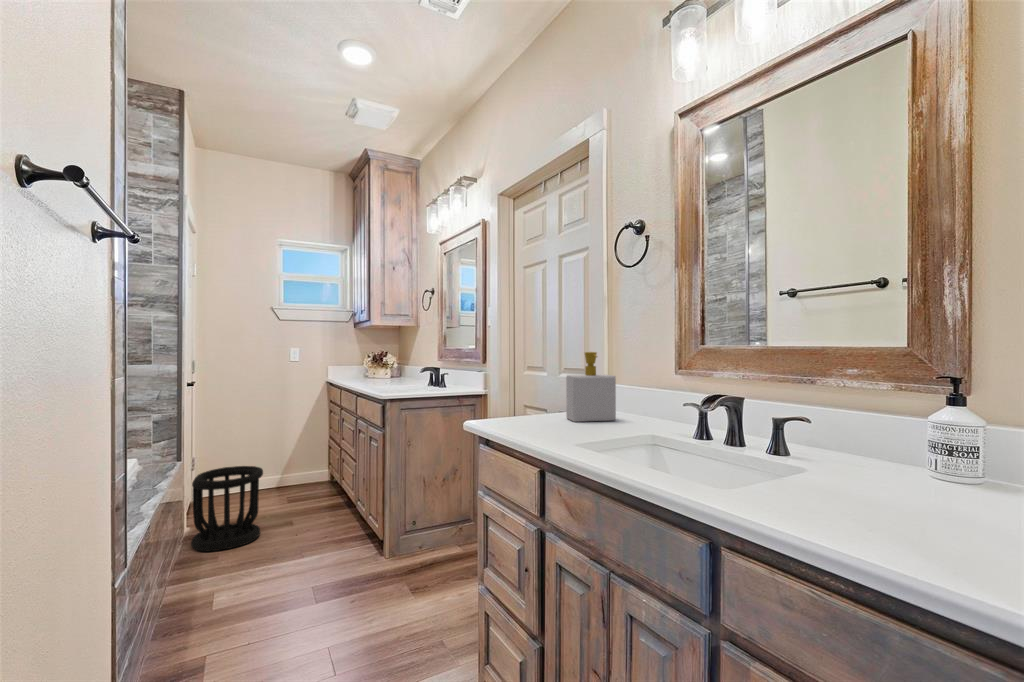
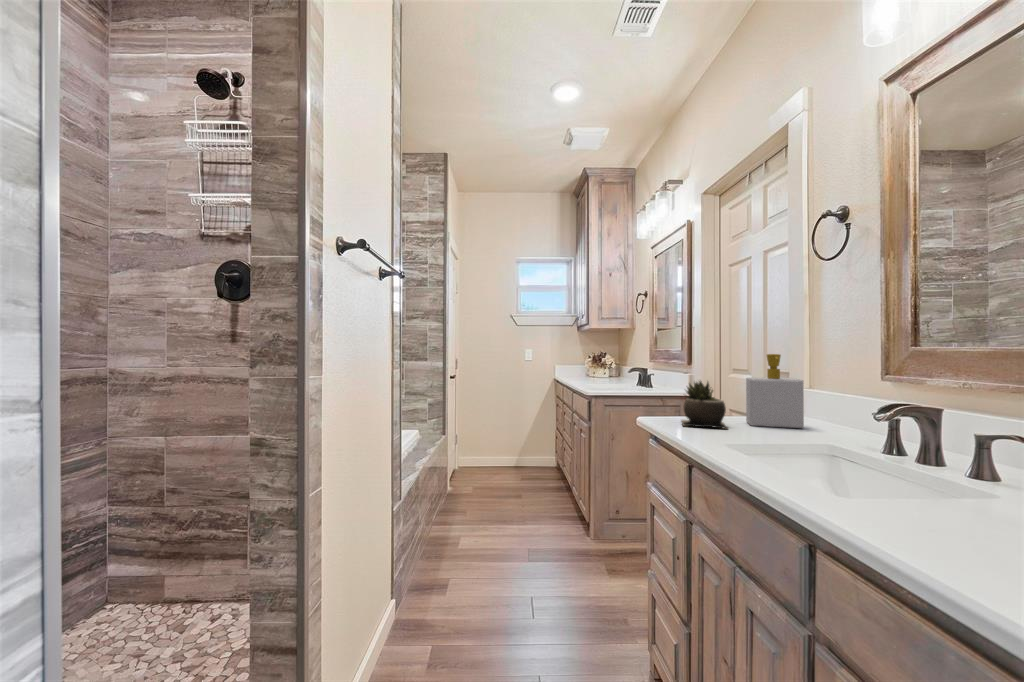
succulent plant: none [510,379,561,428] -> present [682,381,727,429]
wastebasket: present [191,466,263,551] -> none [452,442,500,506]

